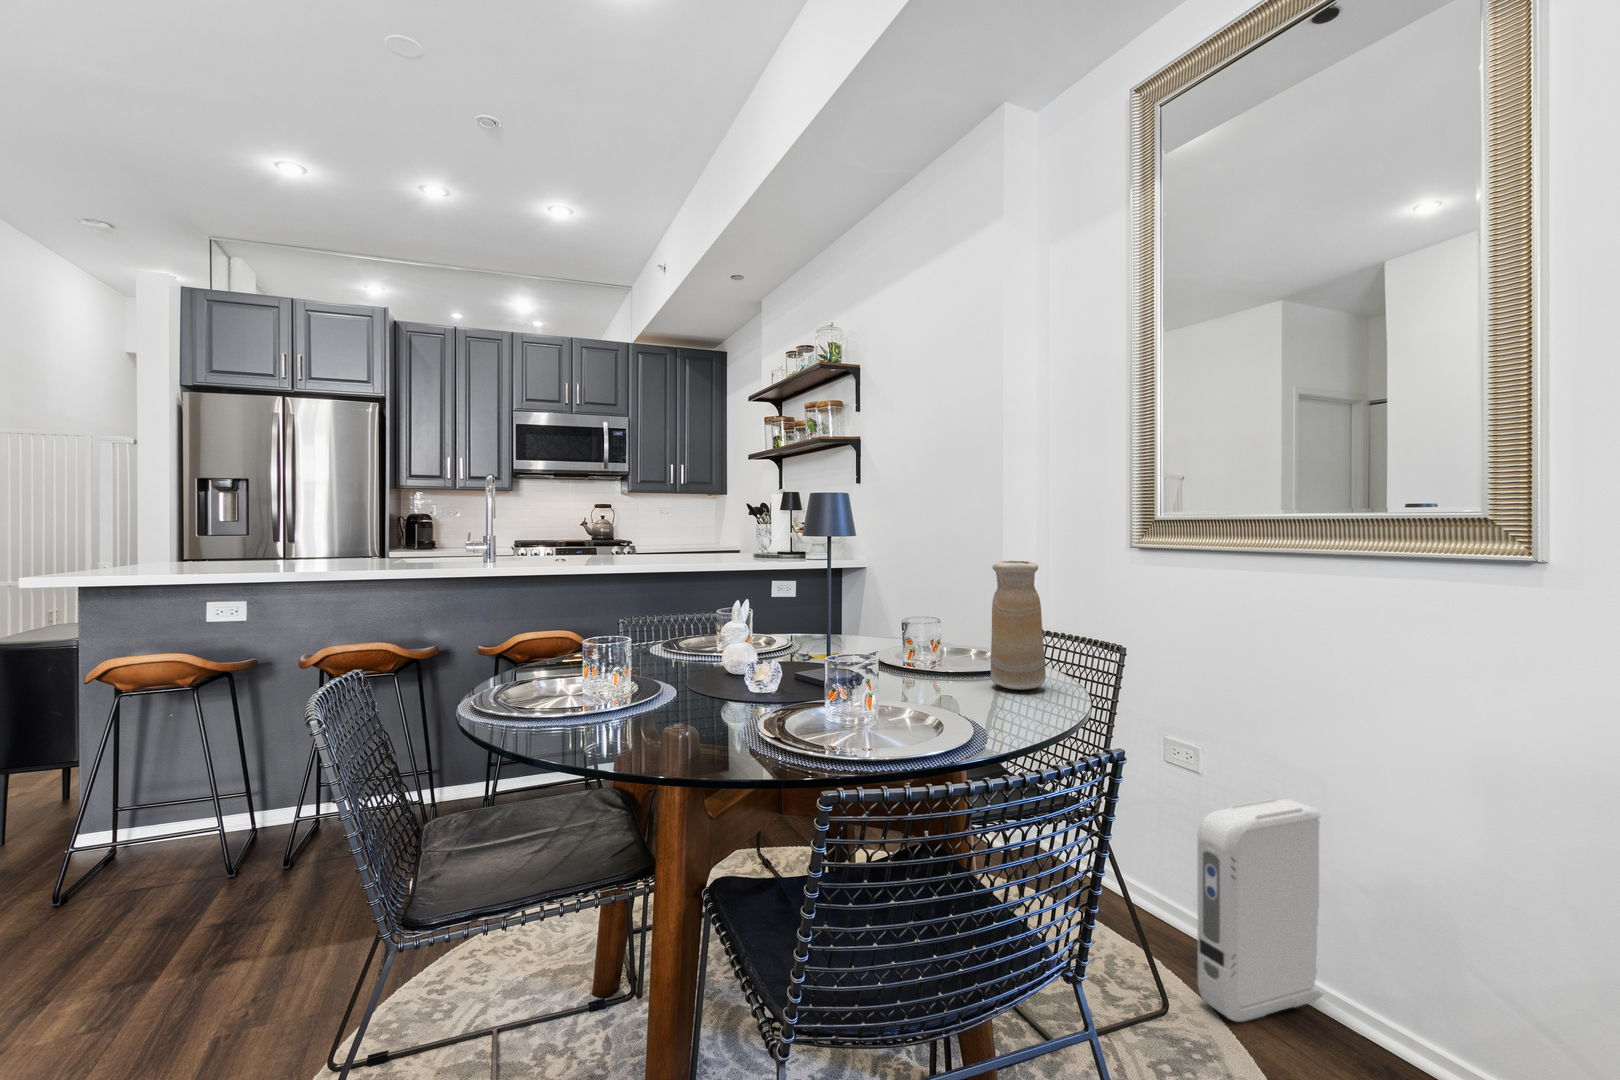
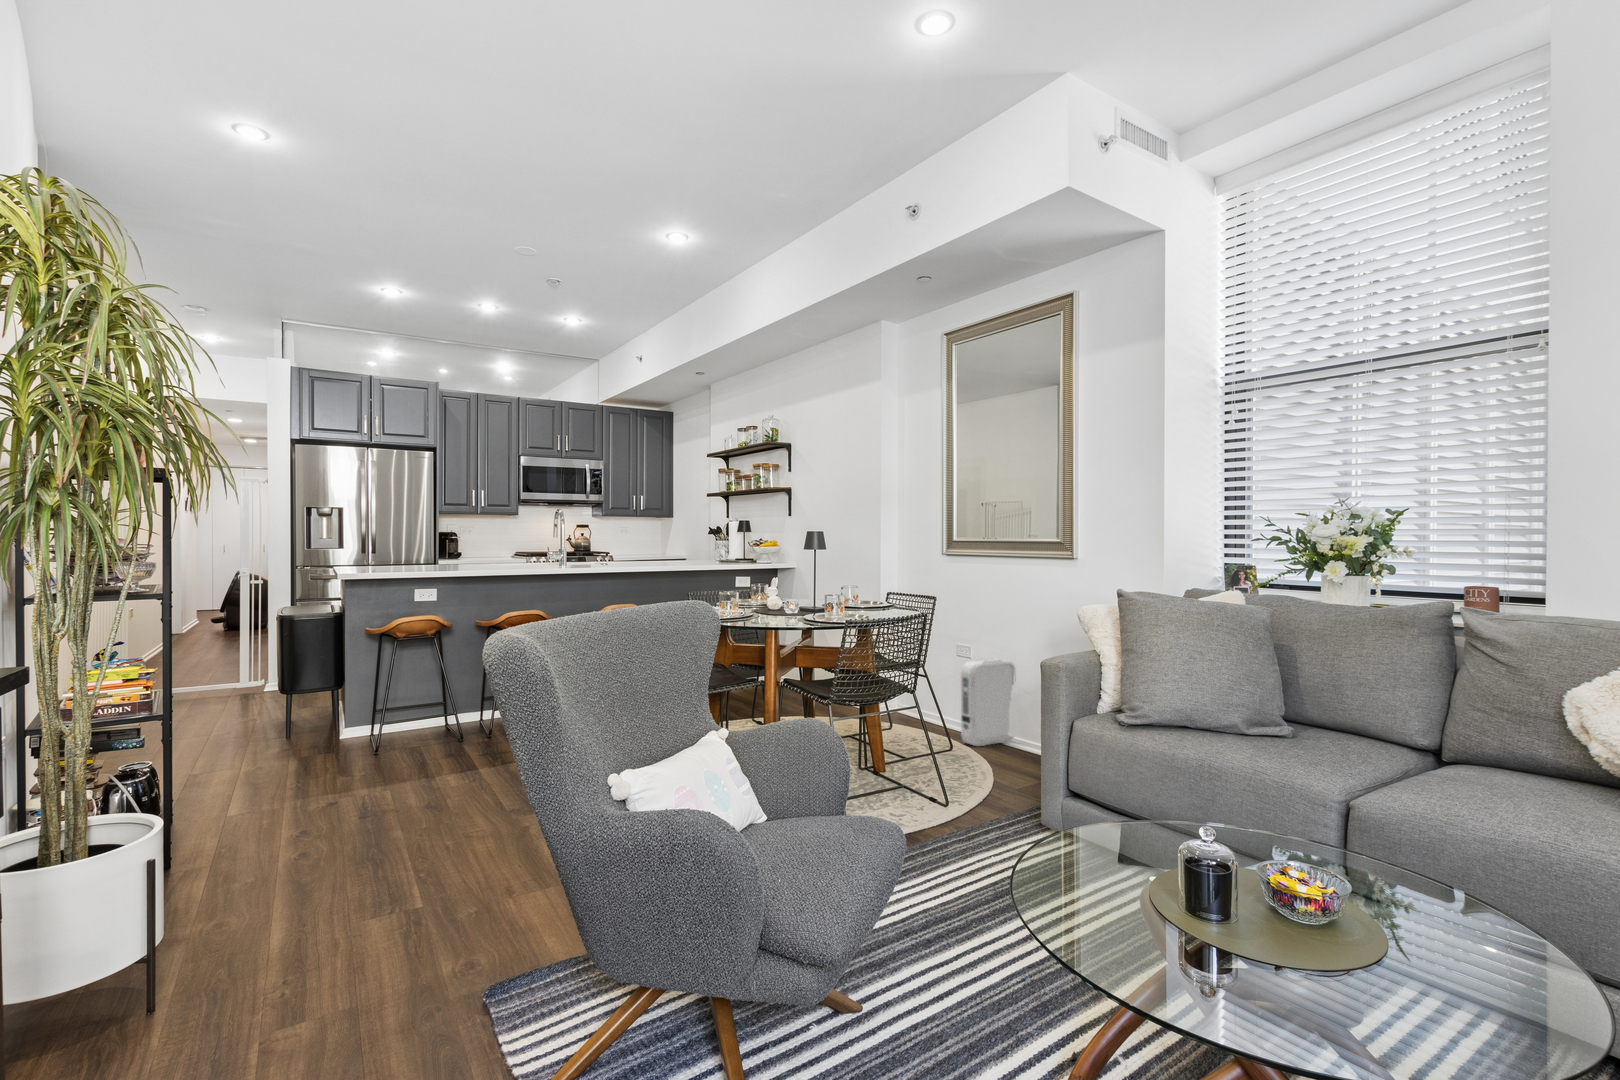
vase: present [991,561,1046,690] -> none [876,557,899,610]

